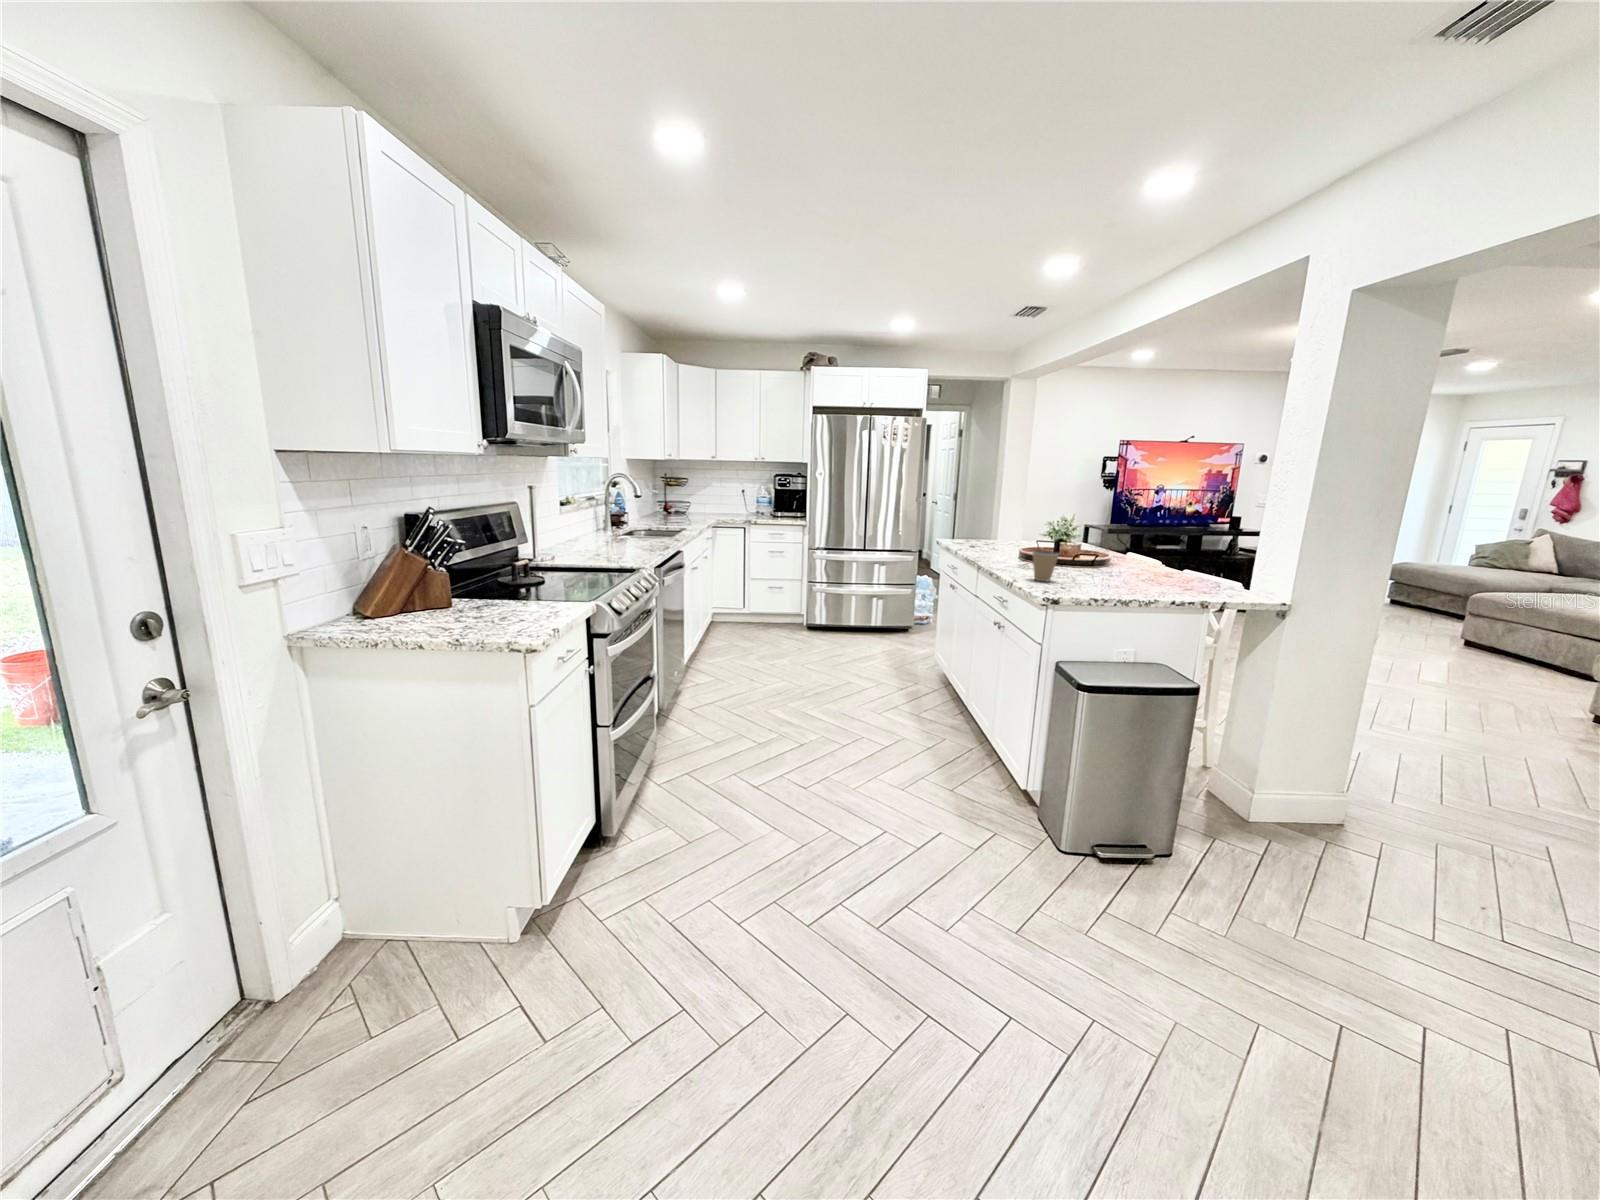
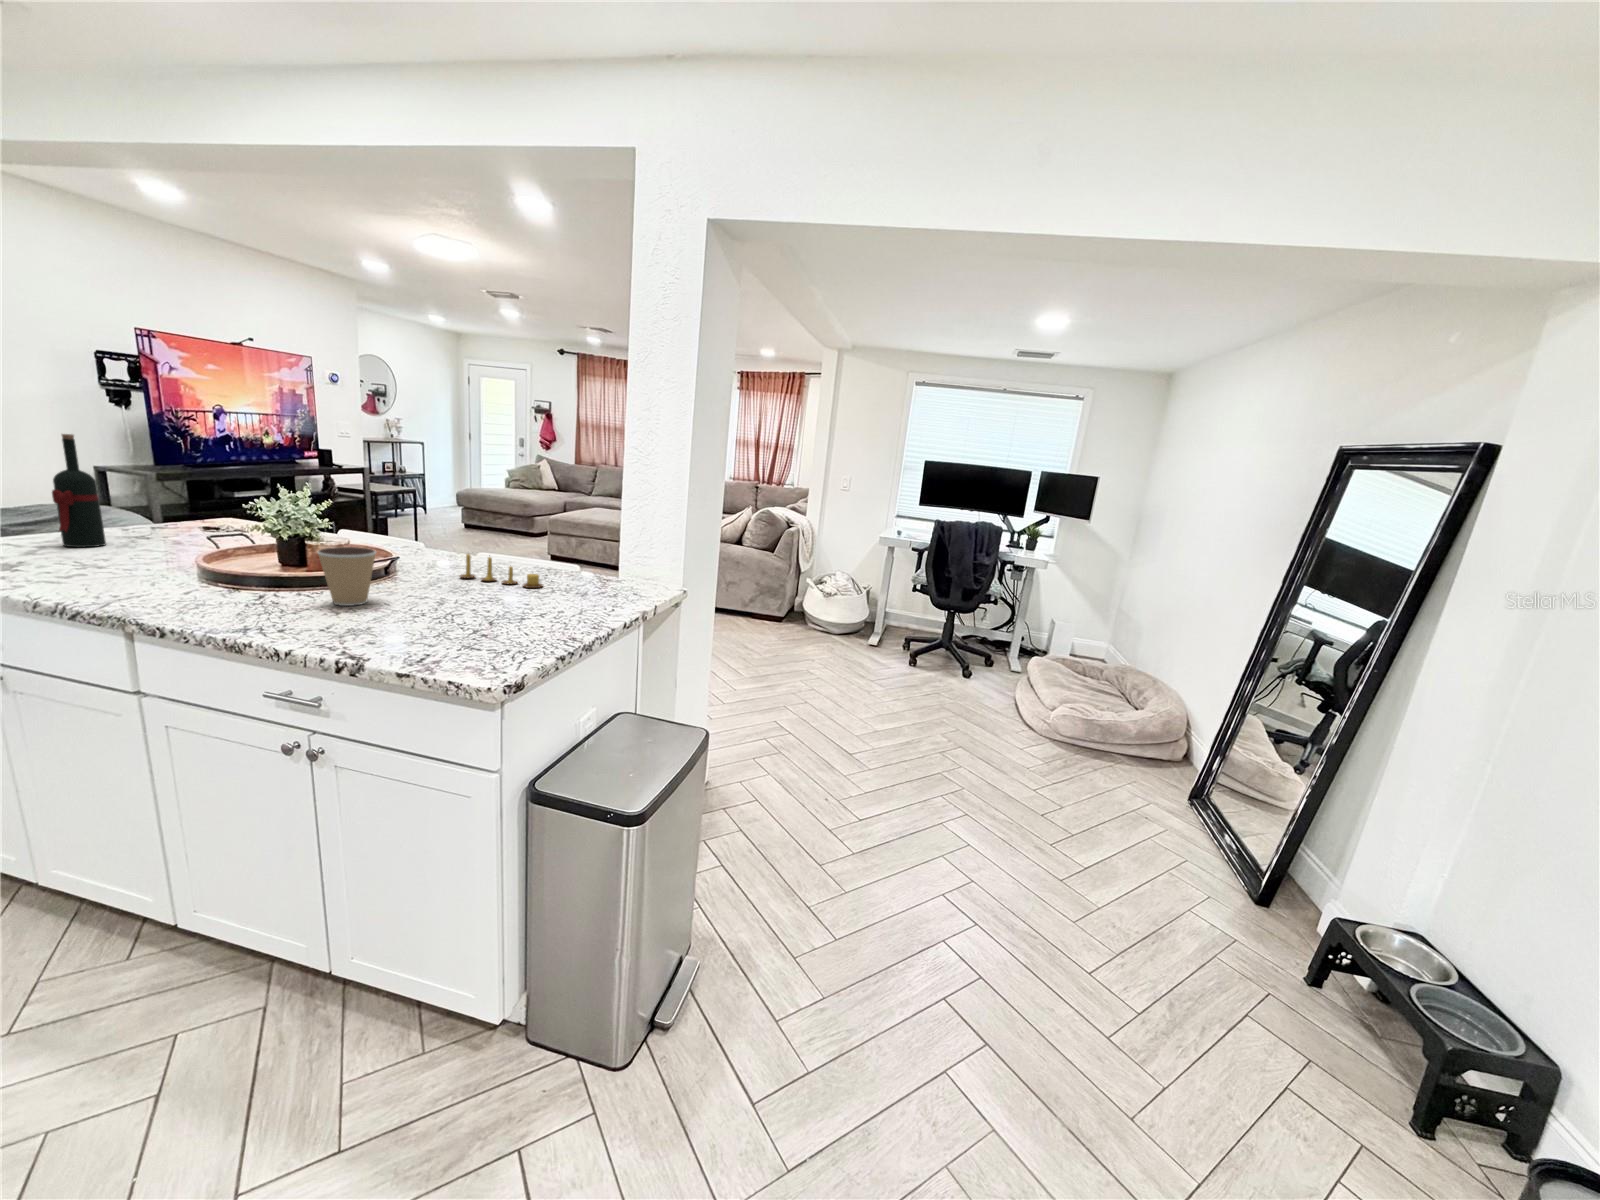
wine bottle: none [995,500,1014,552] -> present [52,434,106,547]
candle: none [1121,566,1161,595] -> present [460,554,543,588]

